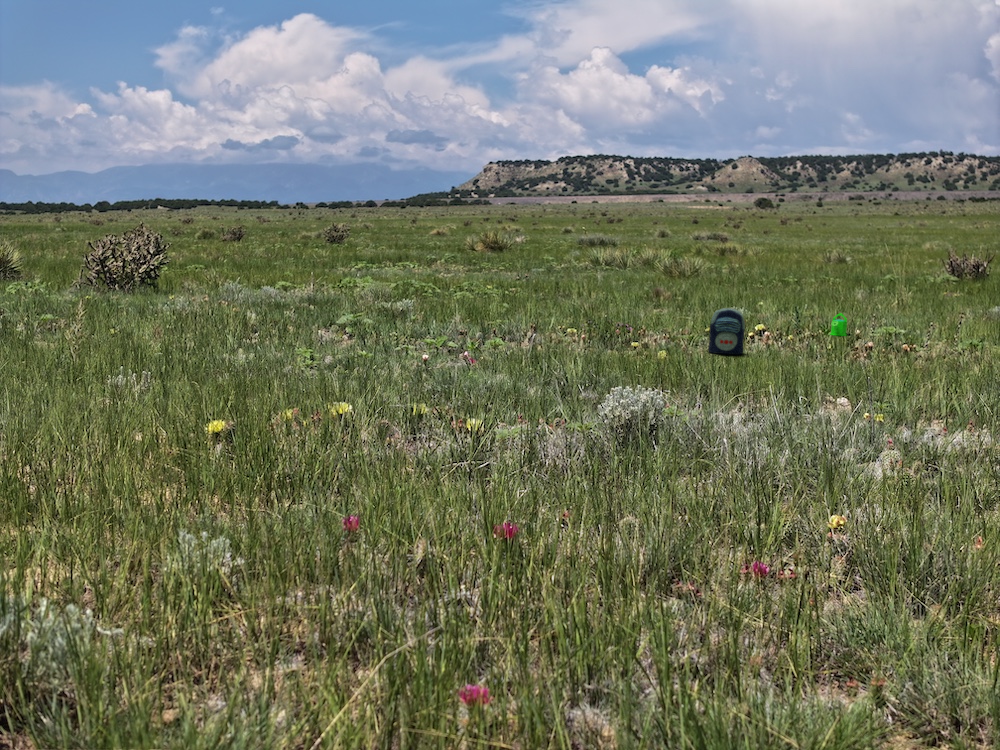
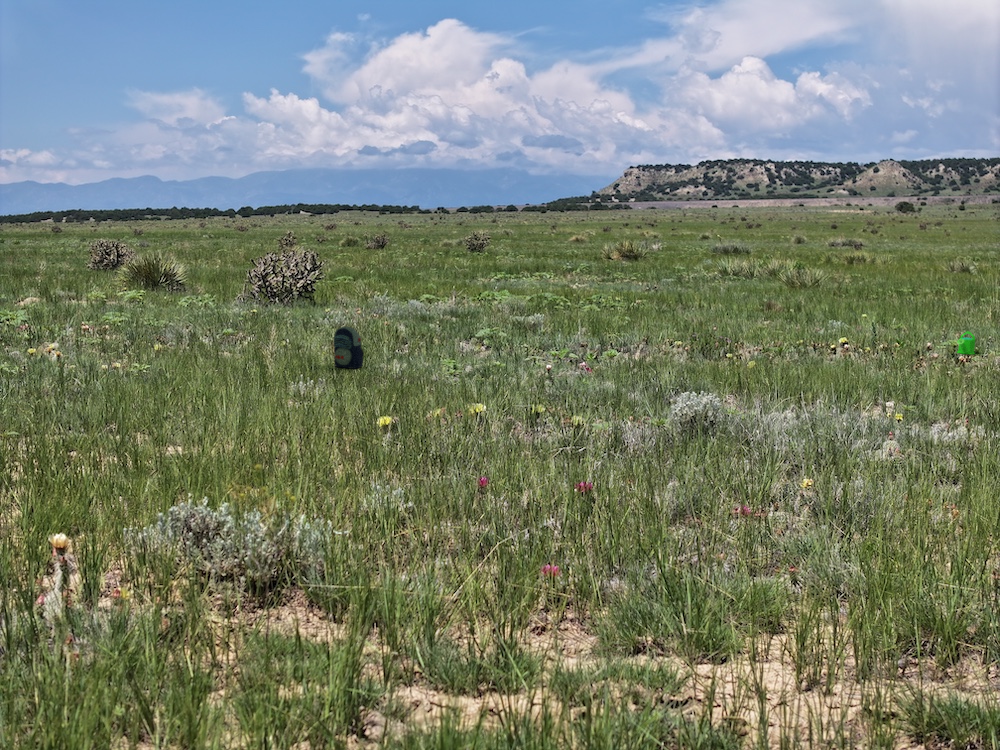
backpack: present [708,308,745,355] -> present [334,326,364,369]

